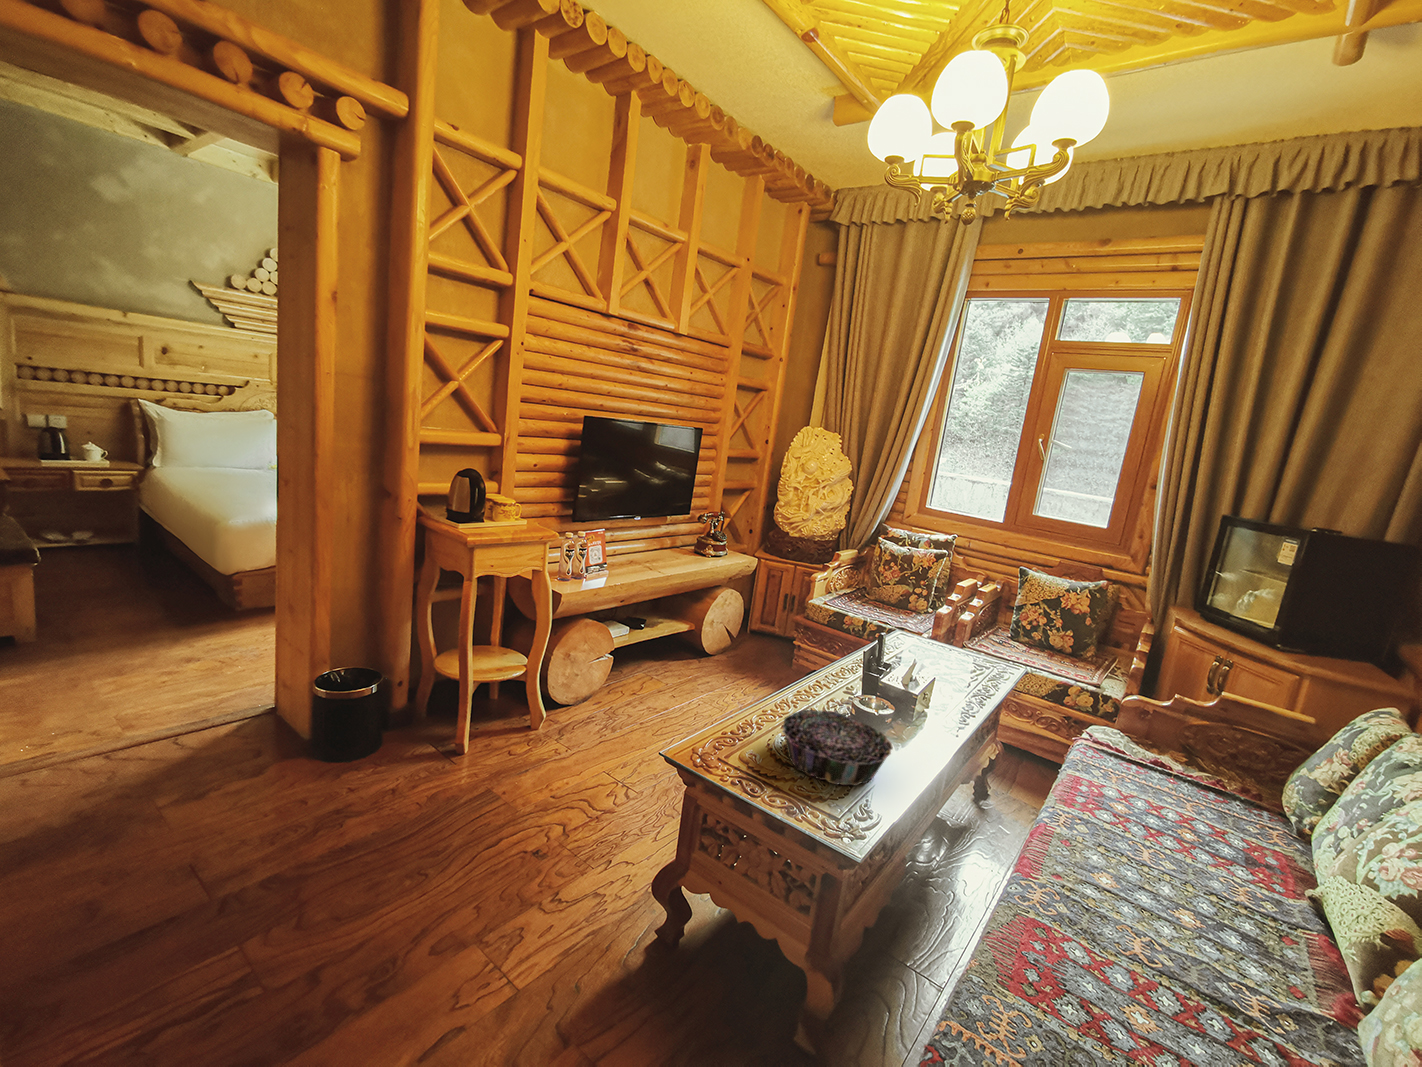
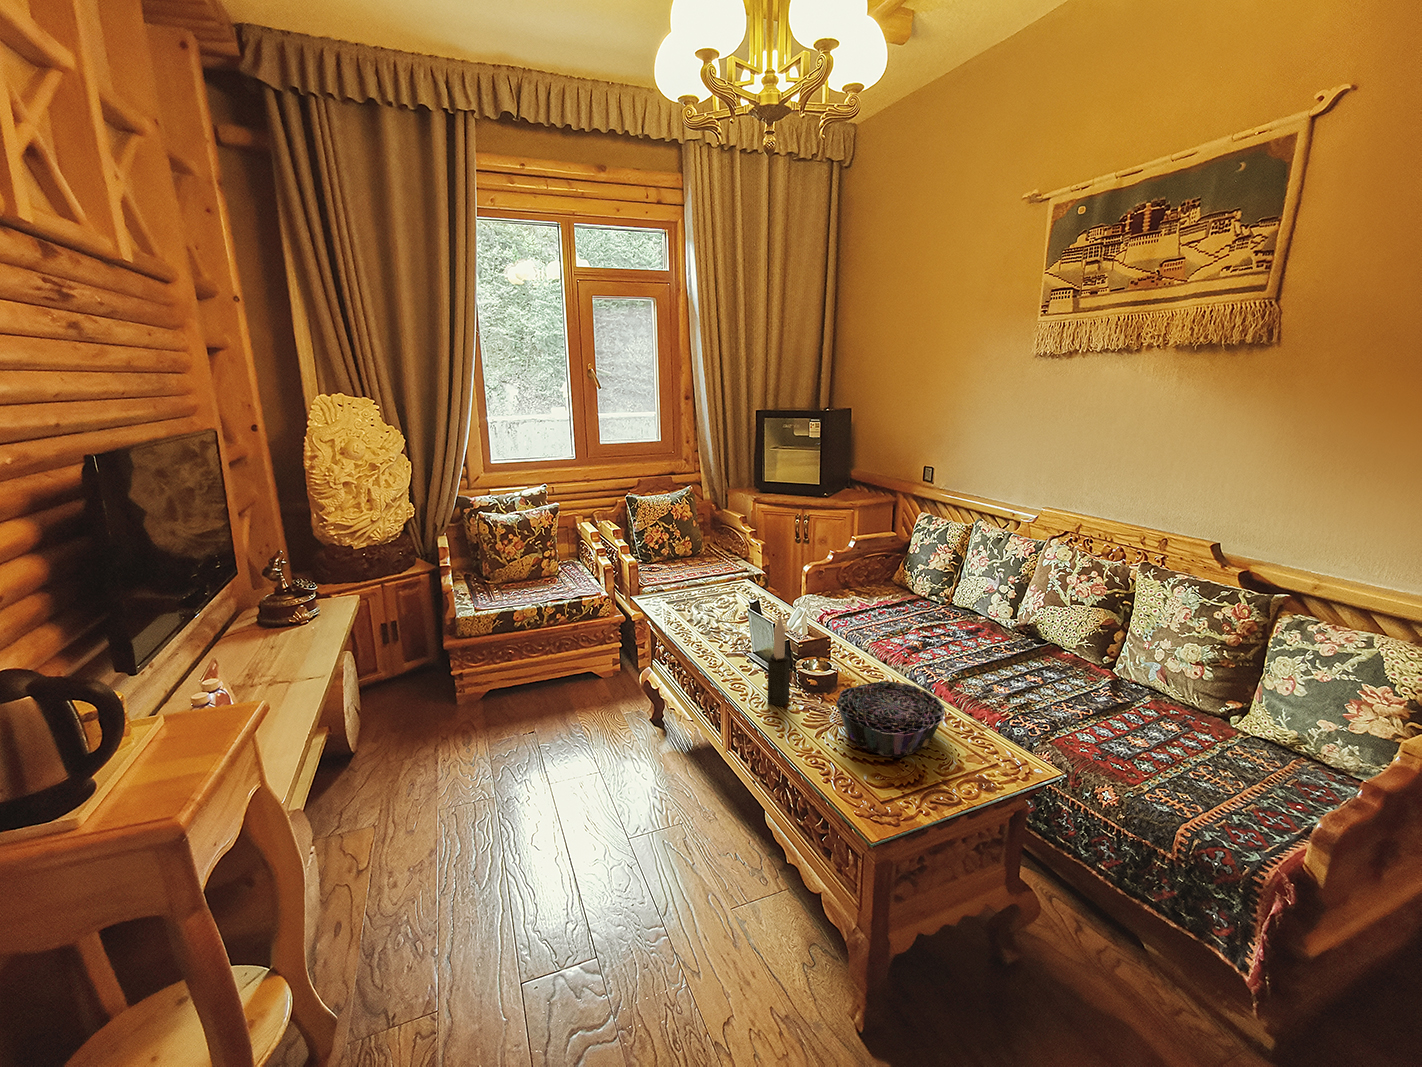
candle: none [811,630,836,712] -> present [768,617,790,706]

